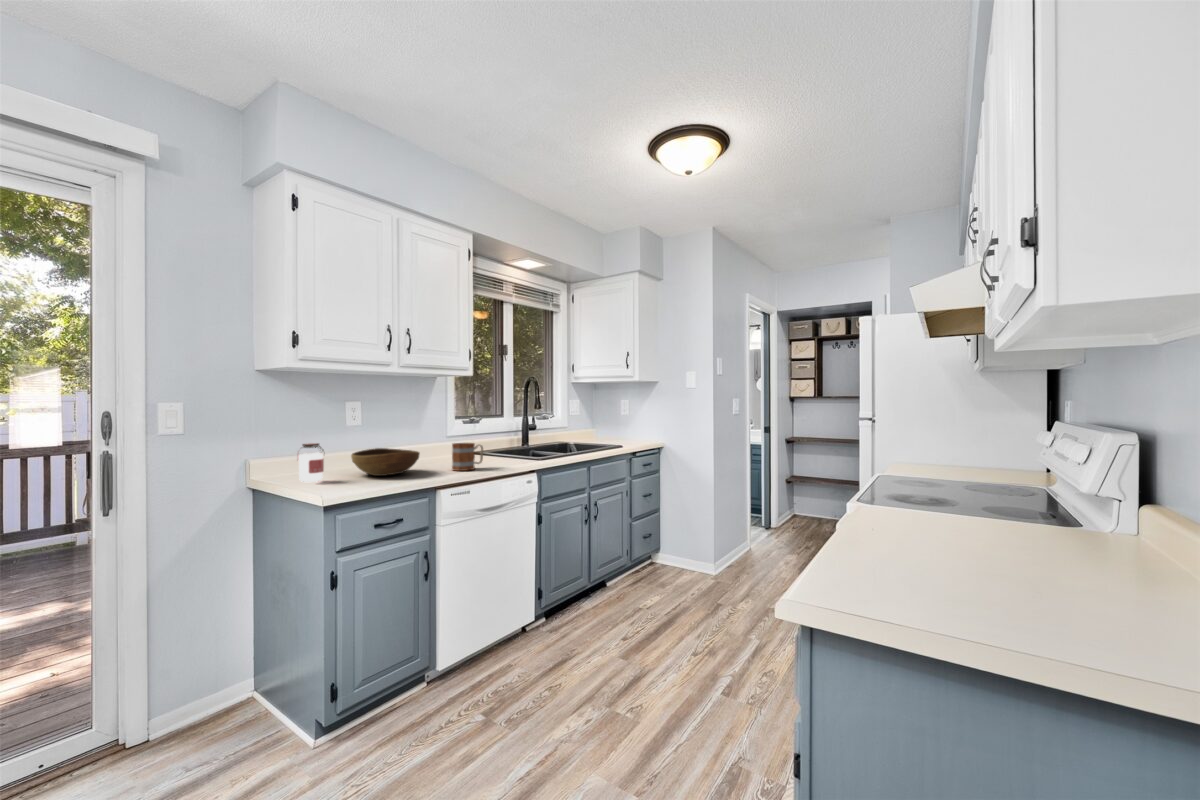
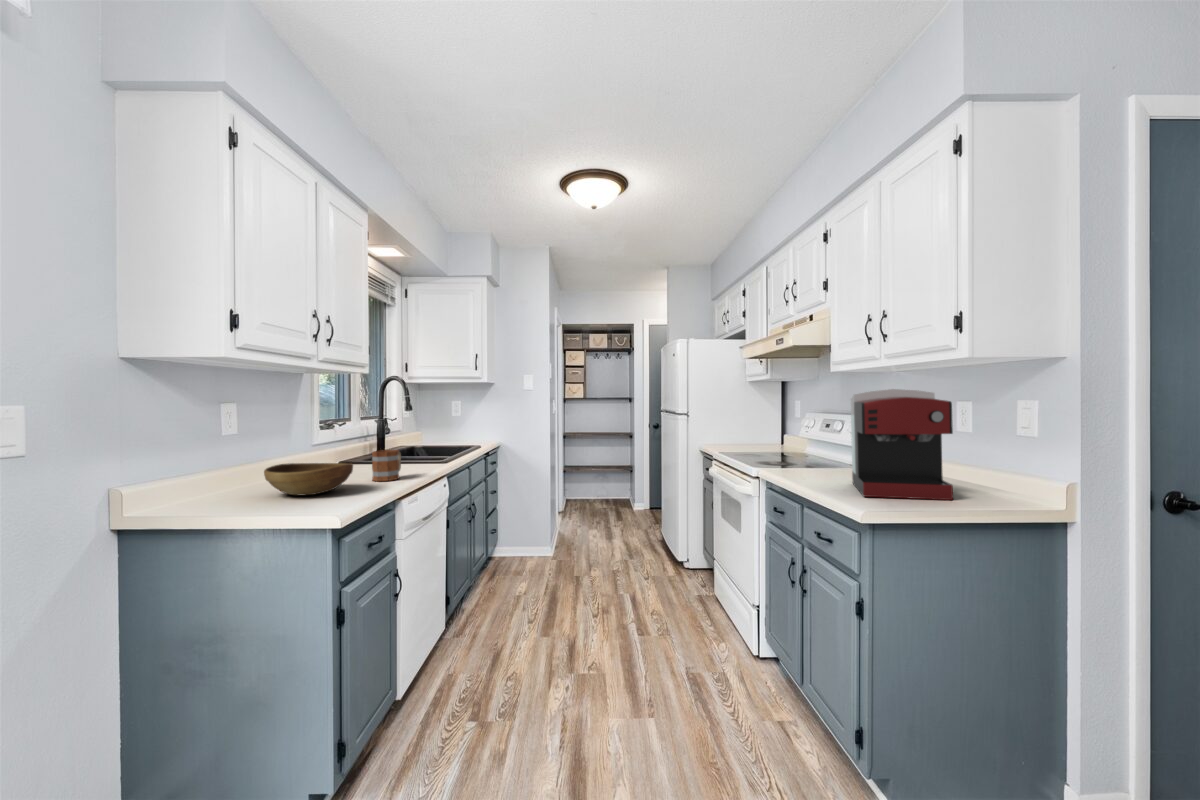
coffee maker: none [873,389,1094,621] -> present [851,389,953,500]
jar: present [298,443,324,482] -> none [219,461,255,513]

